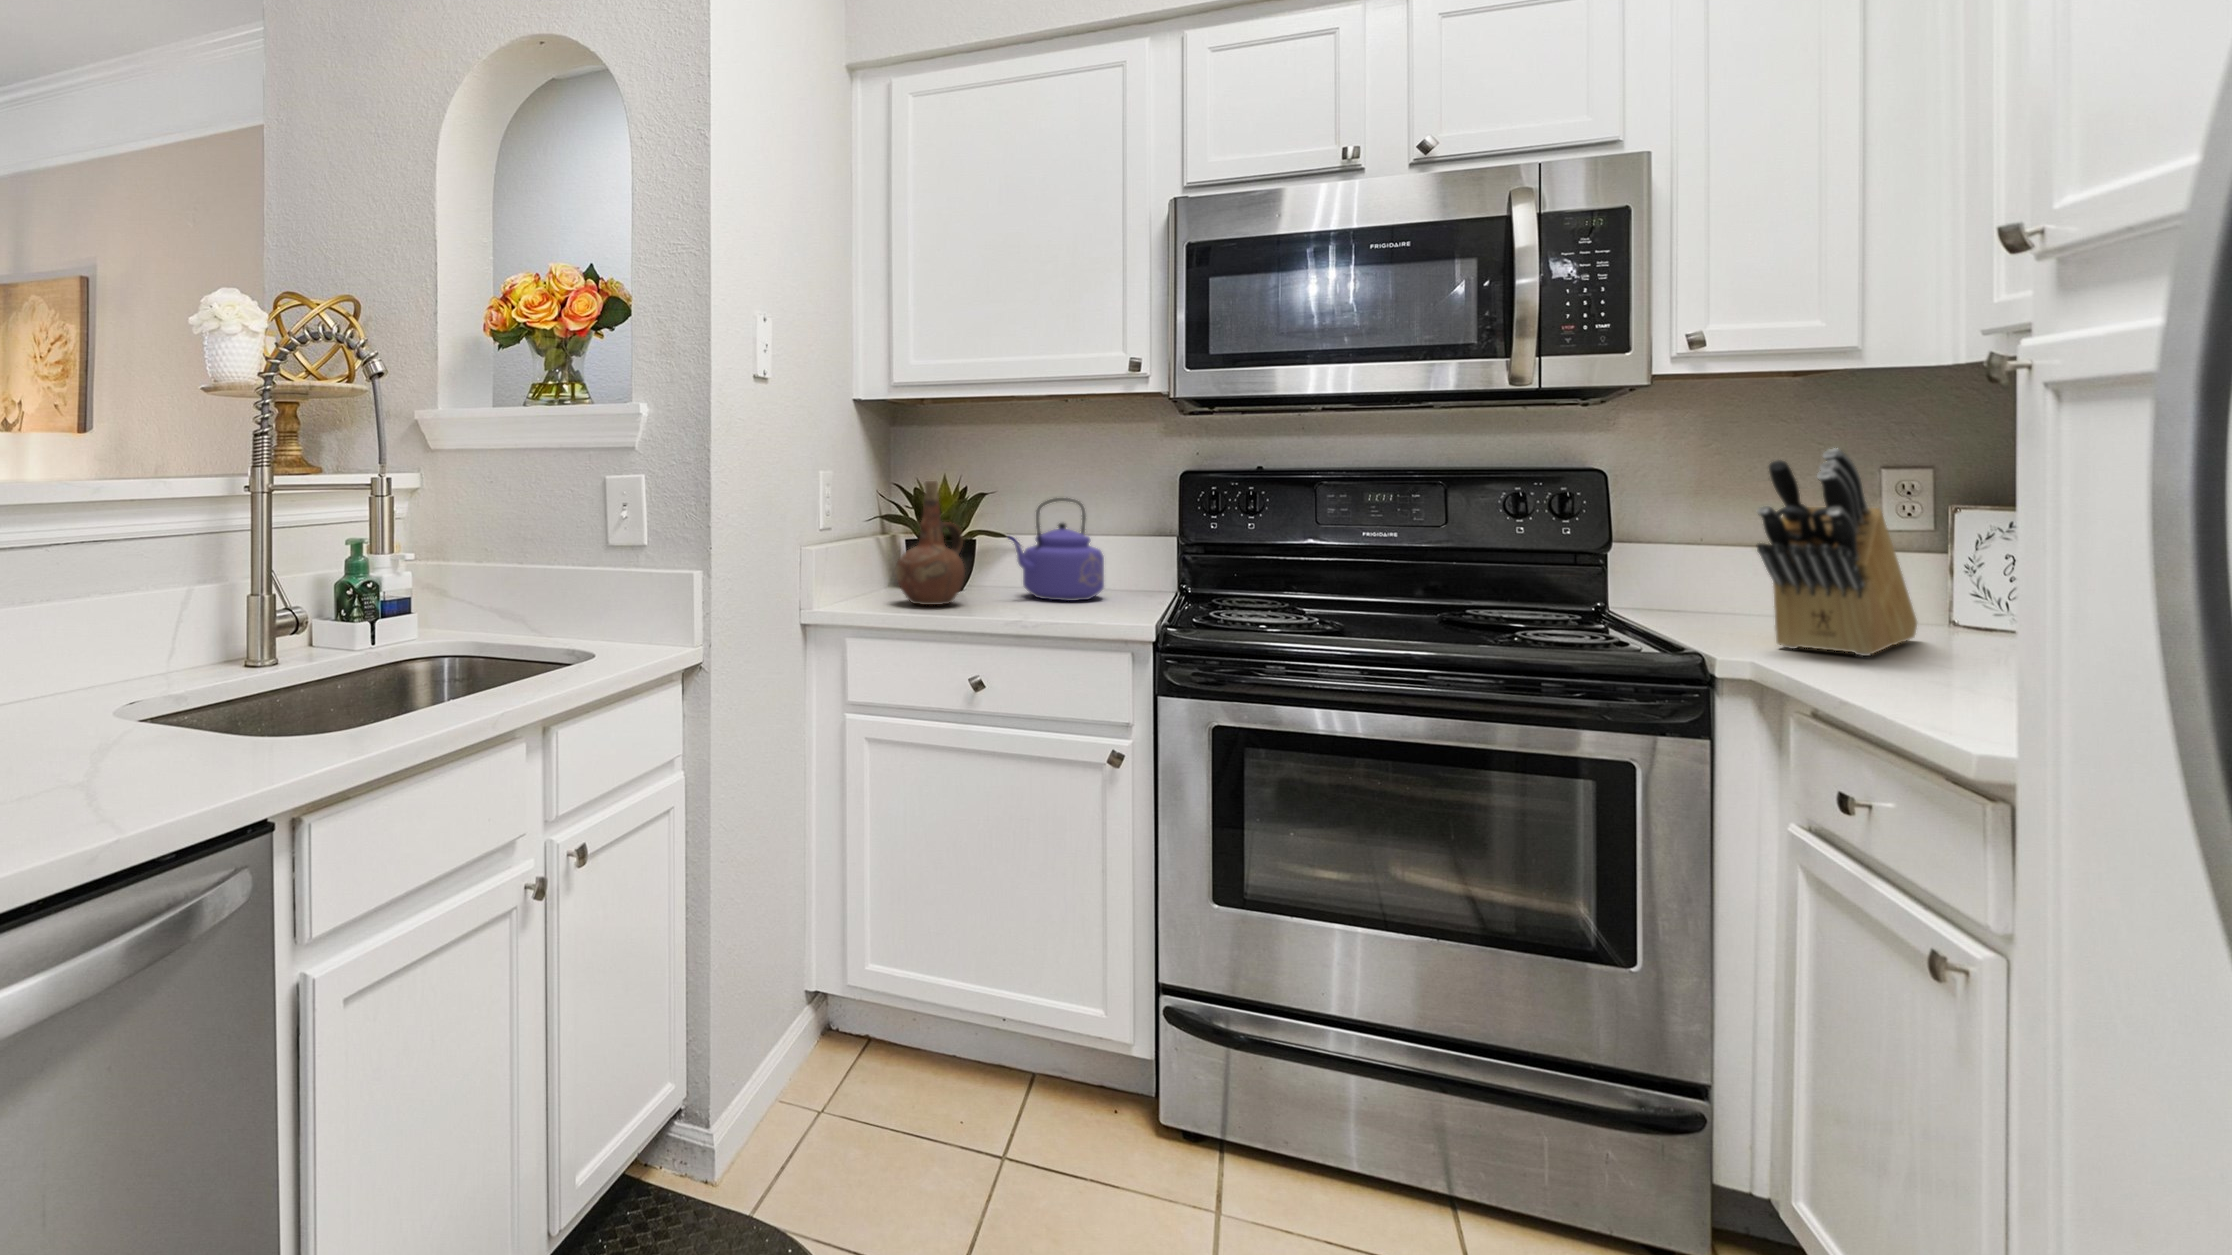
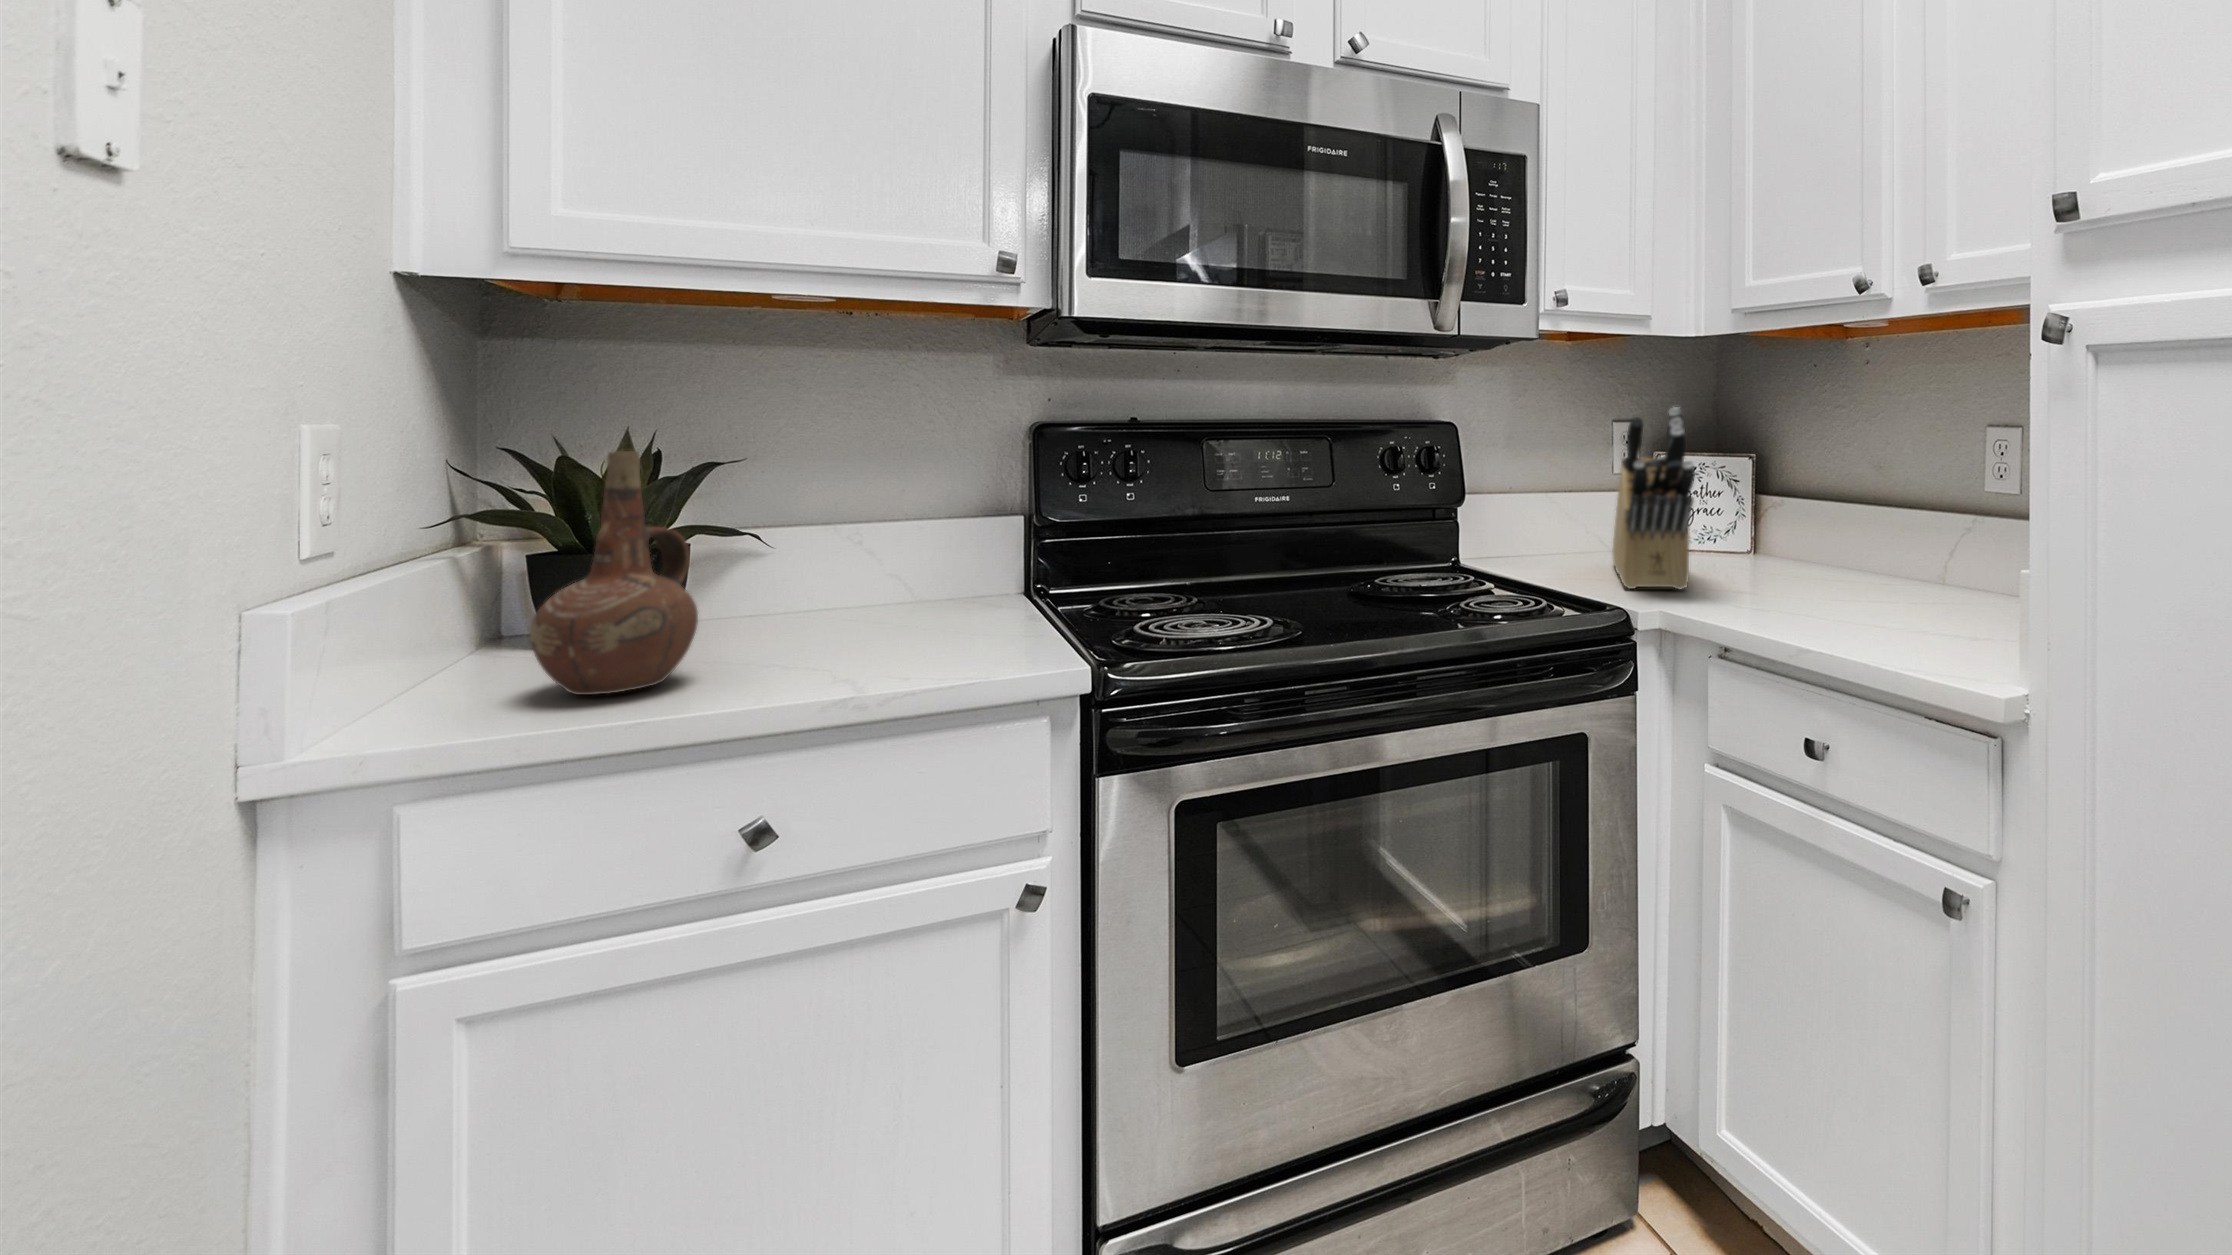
kettle: present [1008,498,1104,601] -> none [777,470,937,638]

